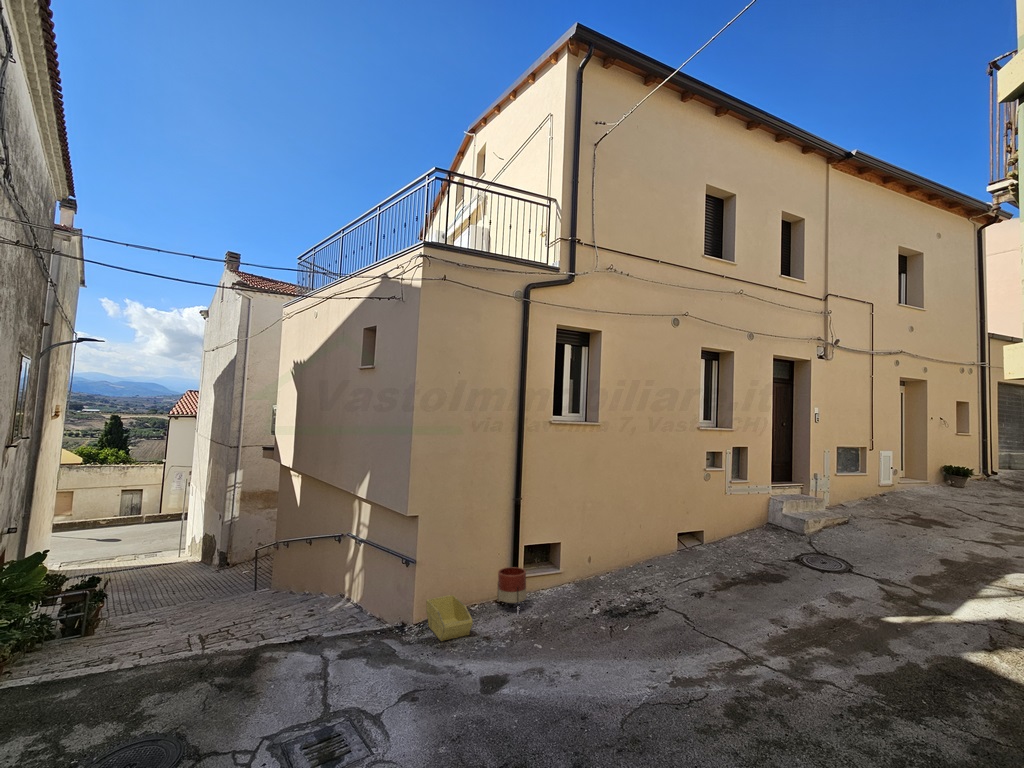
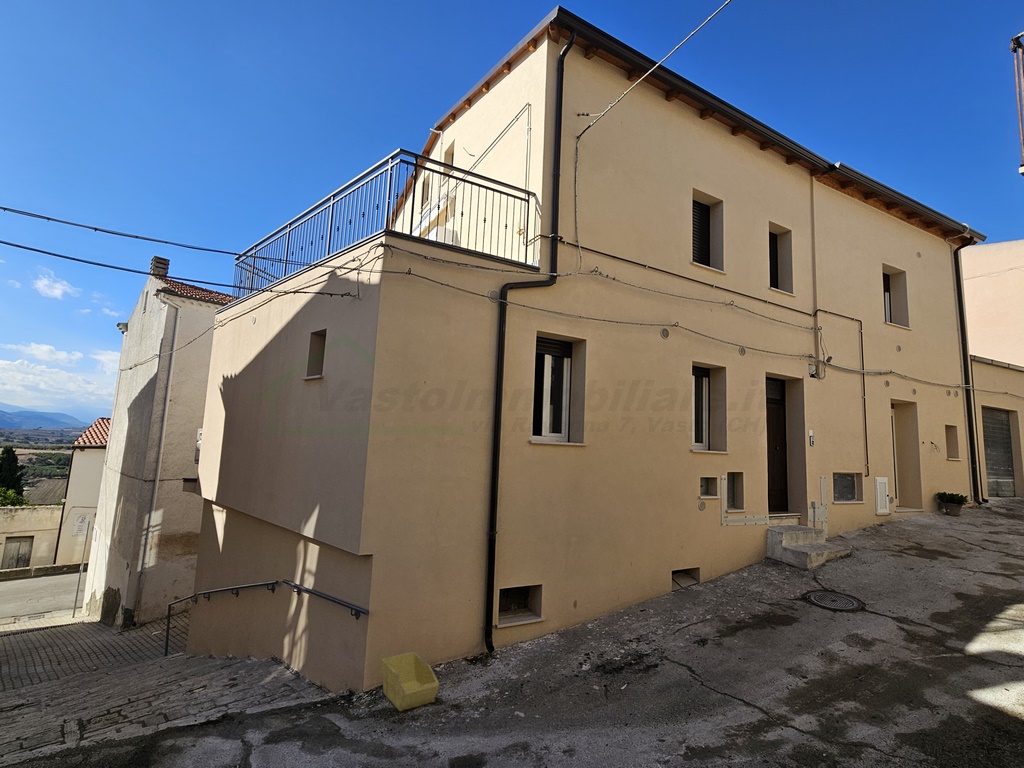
planter: present [498,567,526,605] -> none [468,616,502,675]

